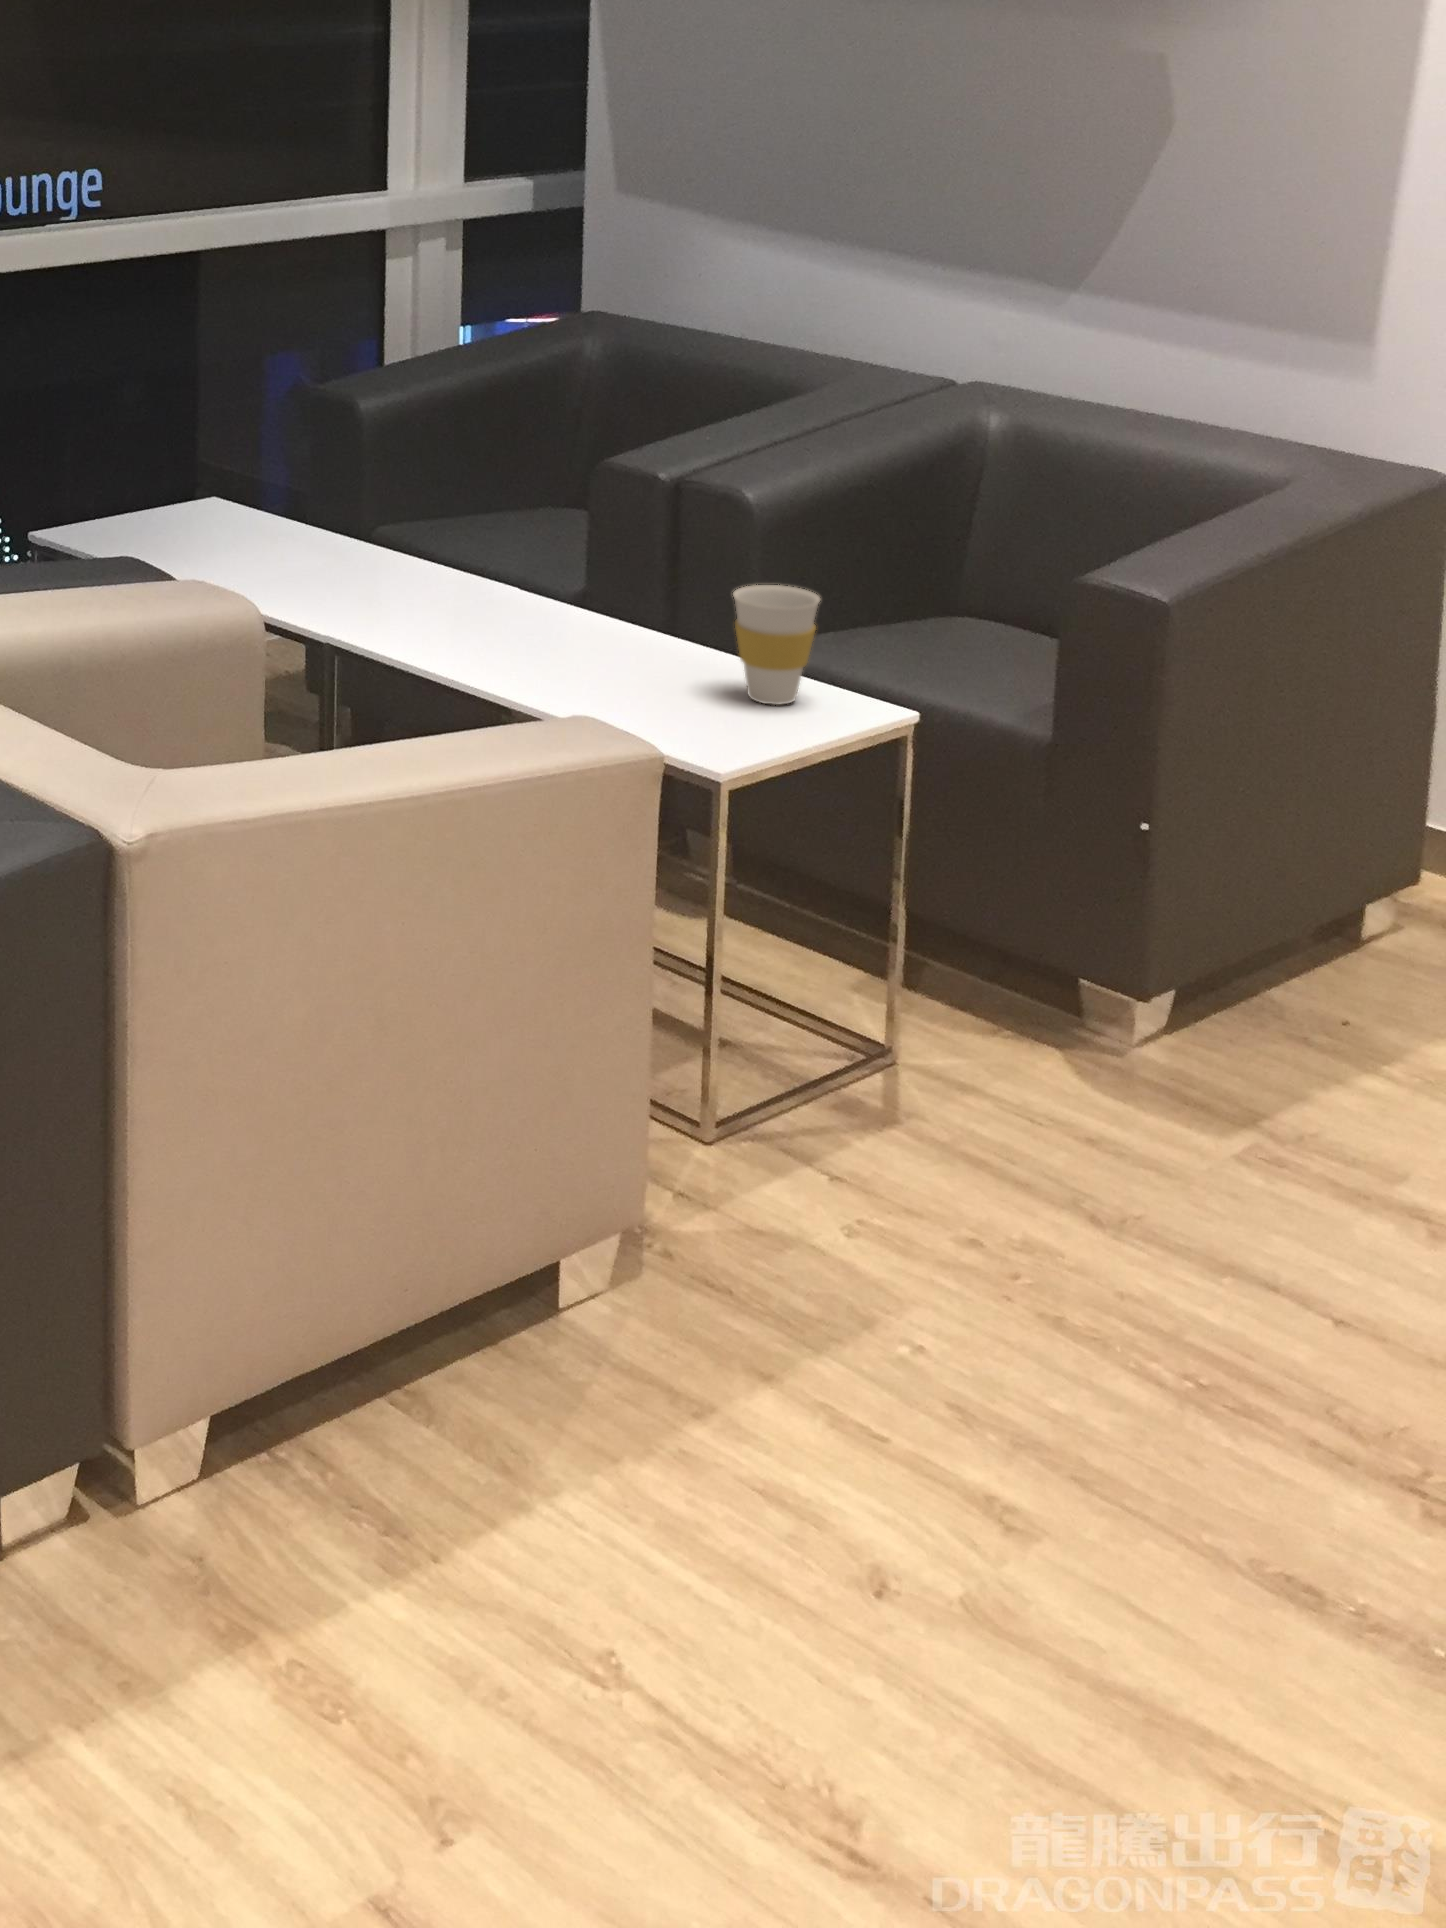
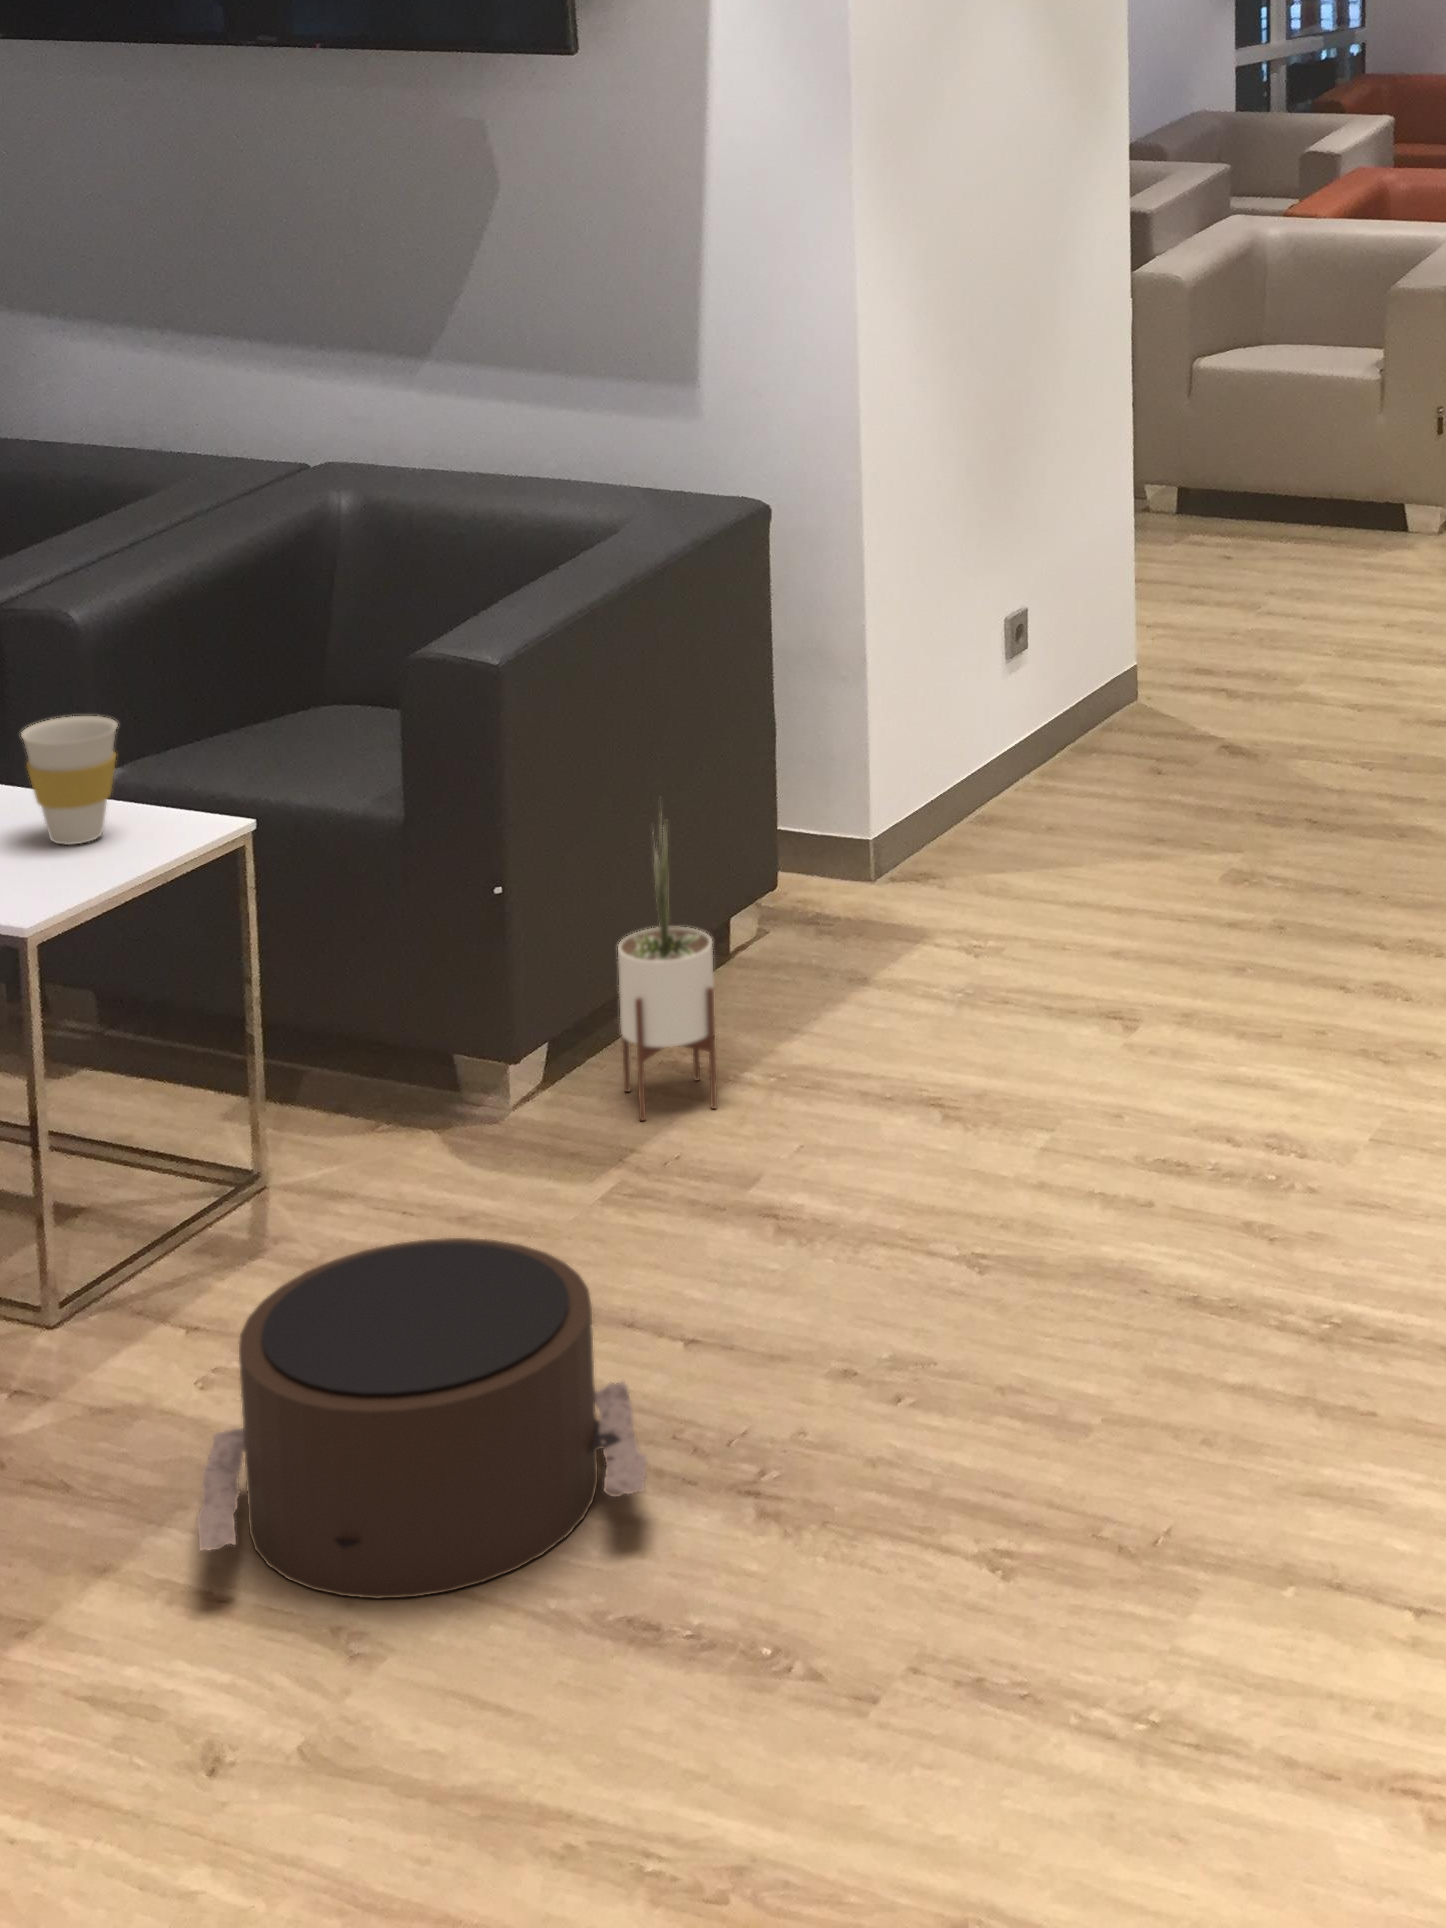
potted plant: none [1252,757,1366,1088] -> present [618,827,717,1120]
pouf: none [859,1140,1306,1485] -> present [197,1238,647,1599]

